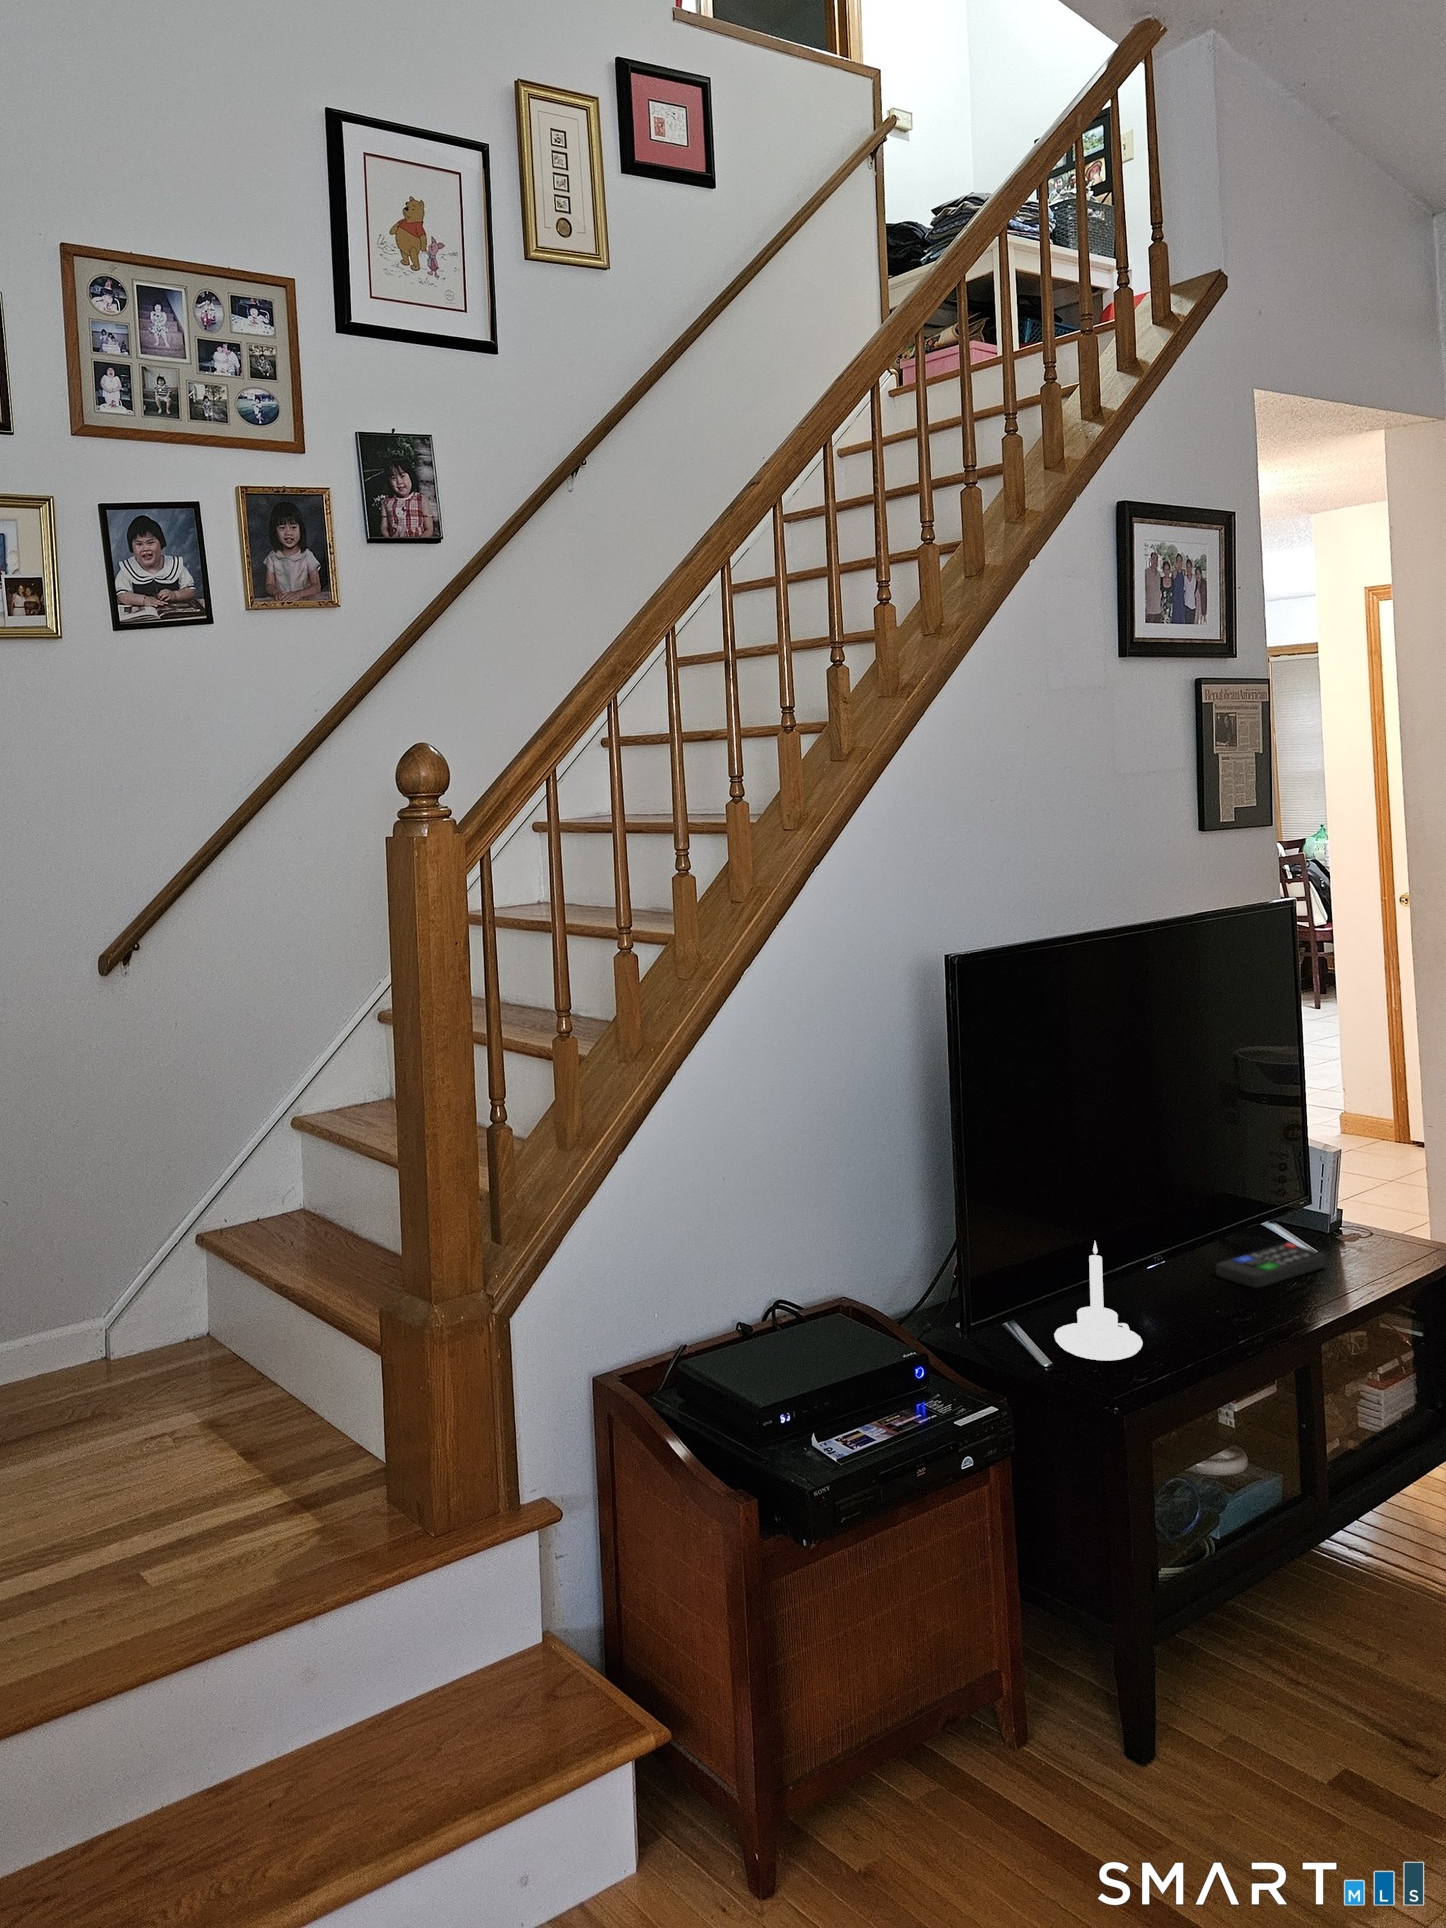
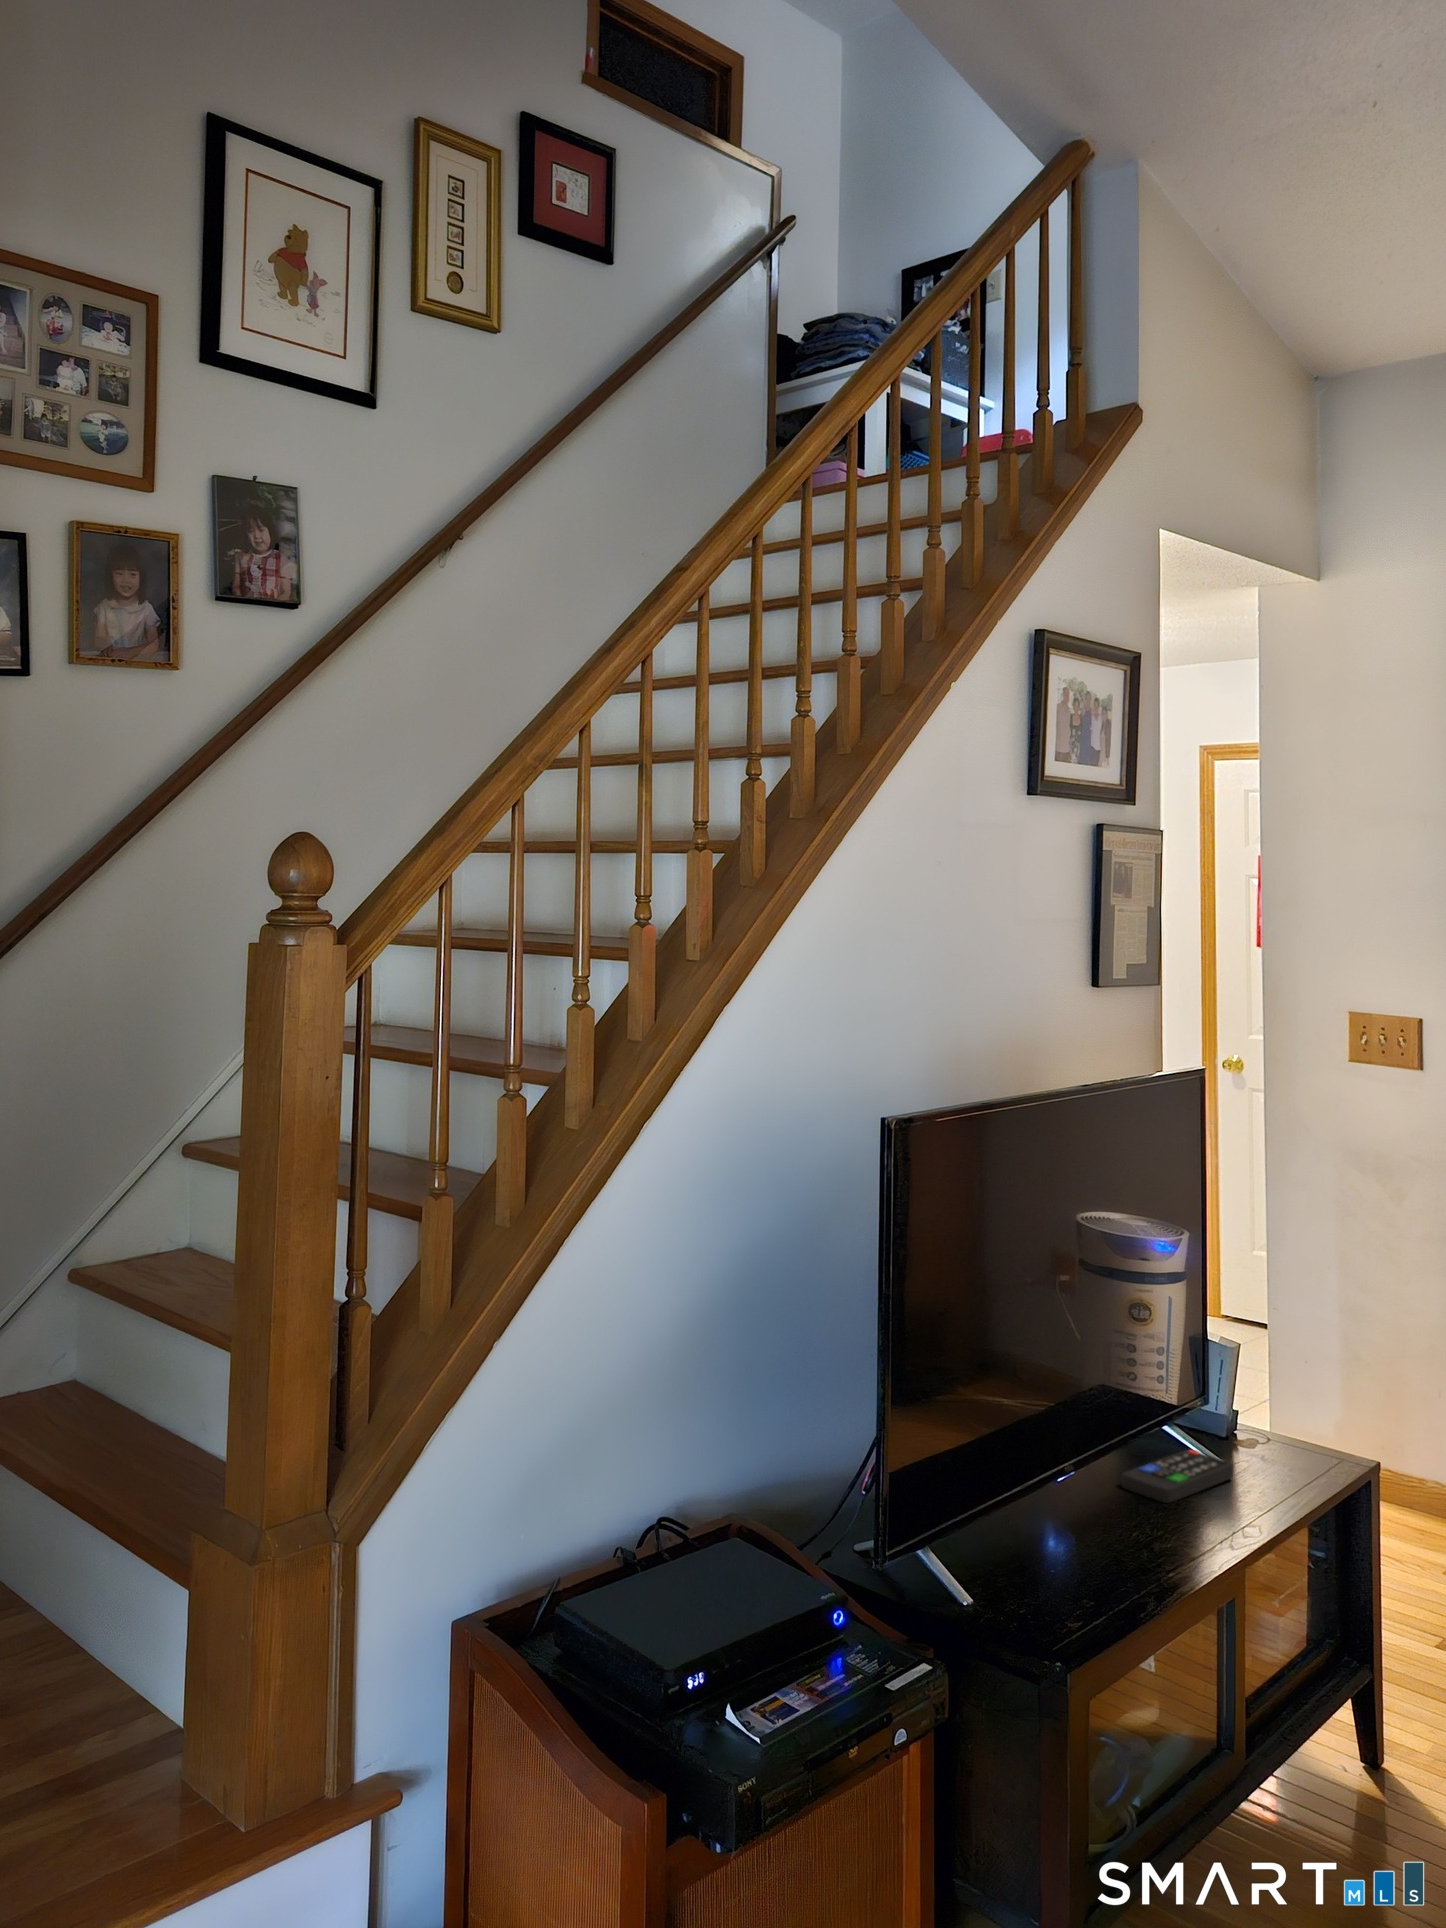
candle holder: present [1054,1242,1143,1361] -> none [970,1452,1070,1596]

